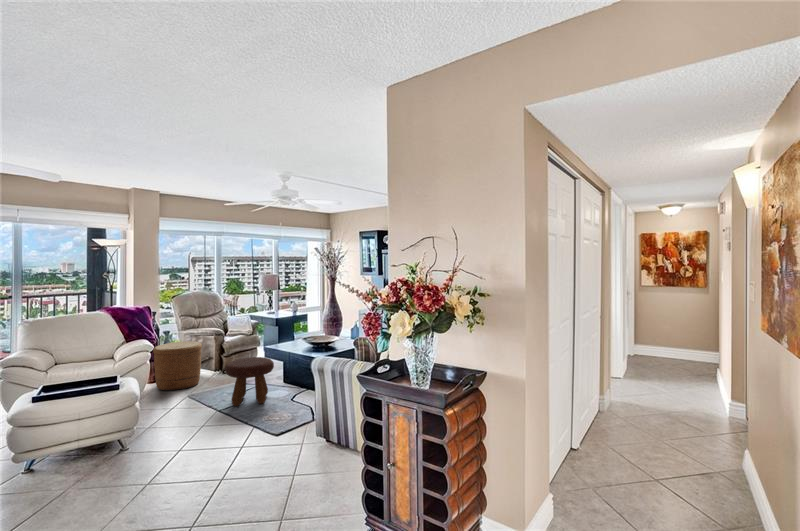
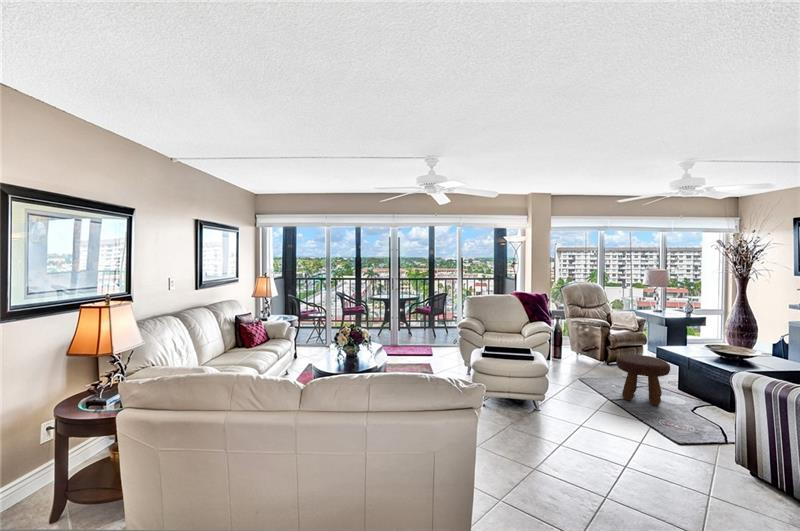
basket: present [153,341,202,390] -> none [548,328,589,371]

